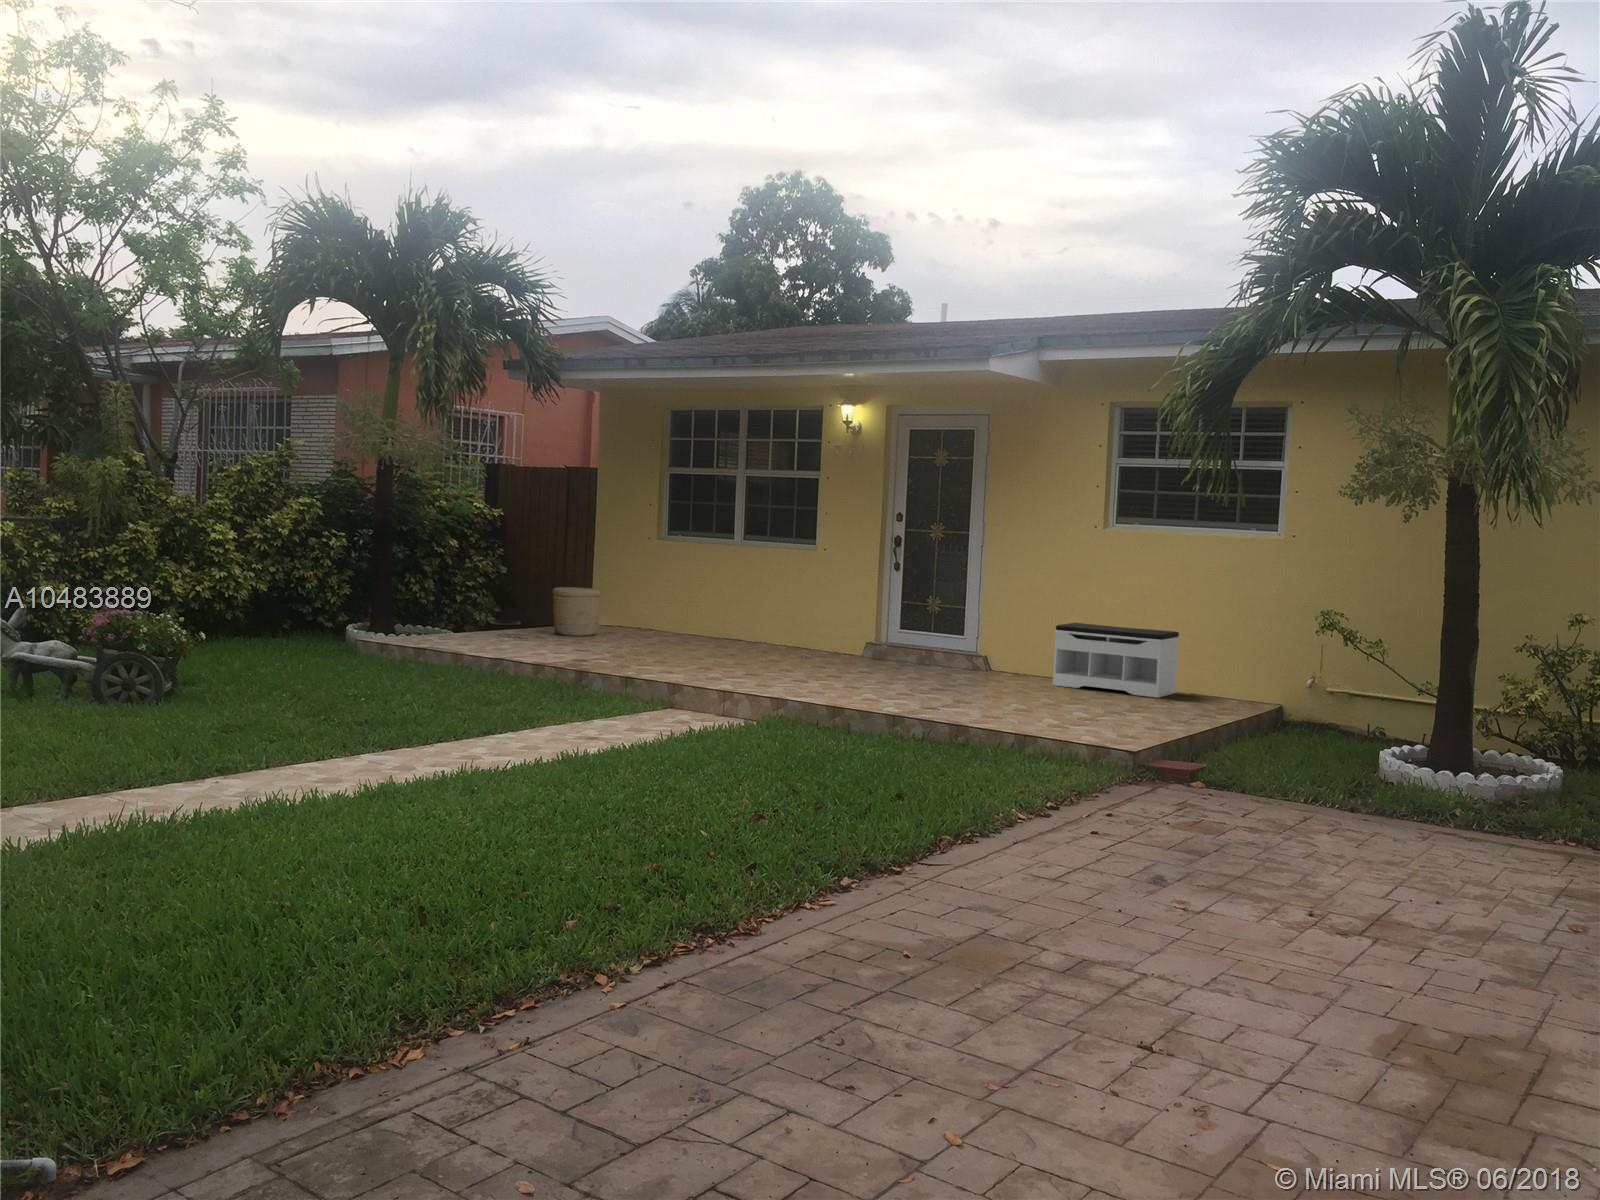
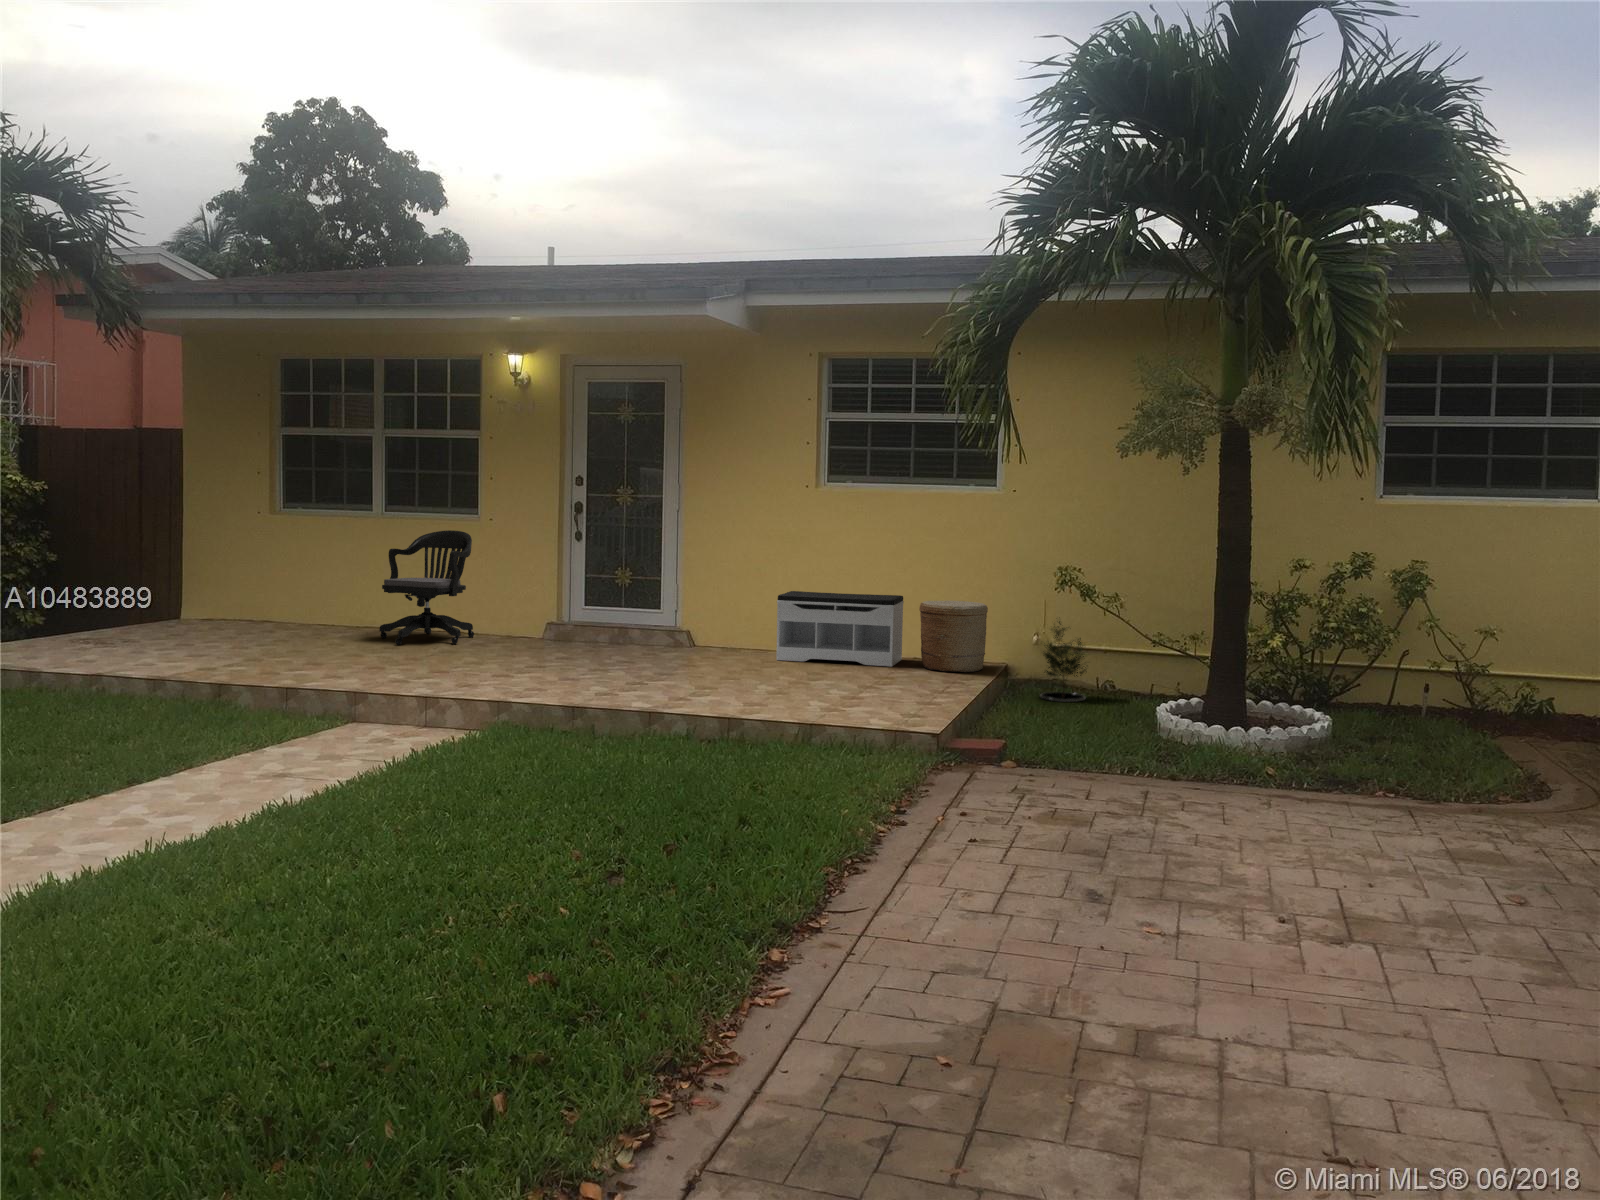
chair: none [727,557,806,655] -> present [379,530,474,645]
potted tree: present [490,576,522,625] -> present [1040,621,1087,702]
basket: present [553,587,601,636] -> present [919,601,988,672]

